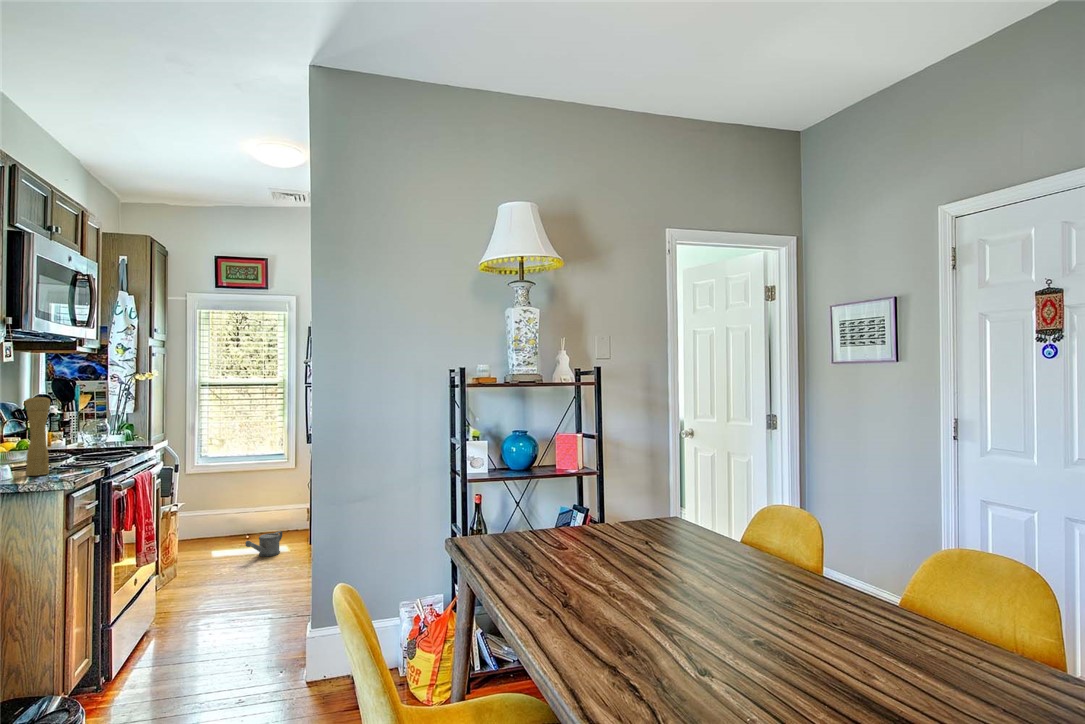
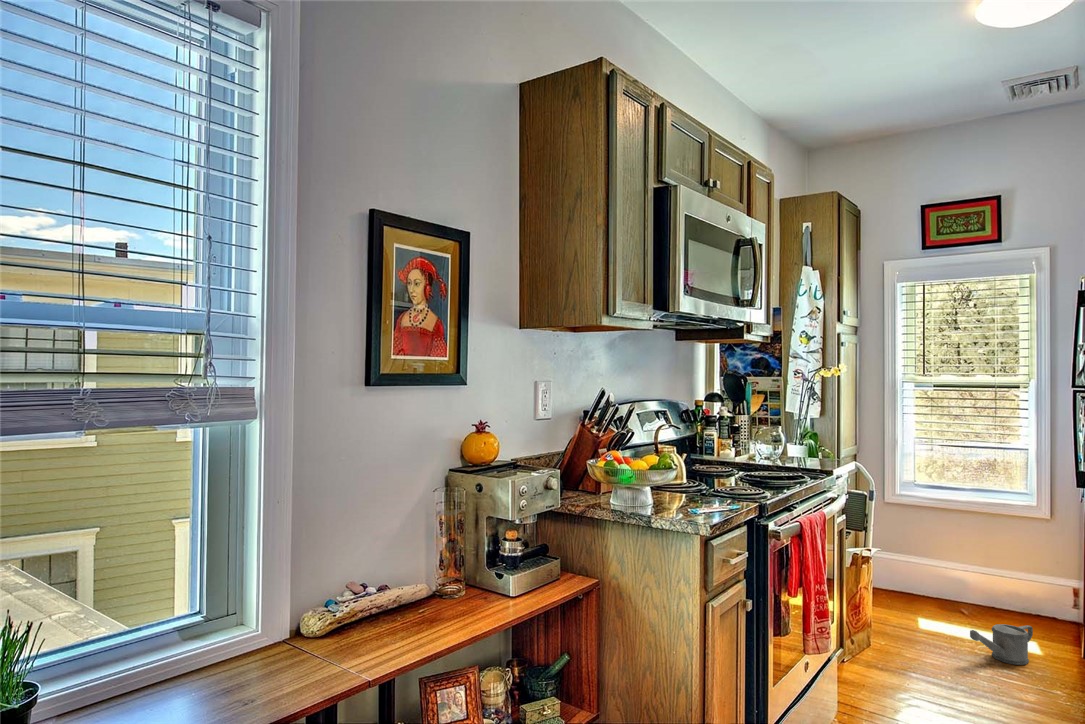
pepper mill: present [25,396,50,476] -> none [668,397,694,503]

